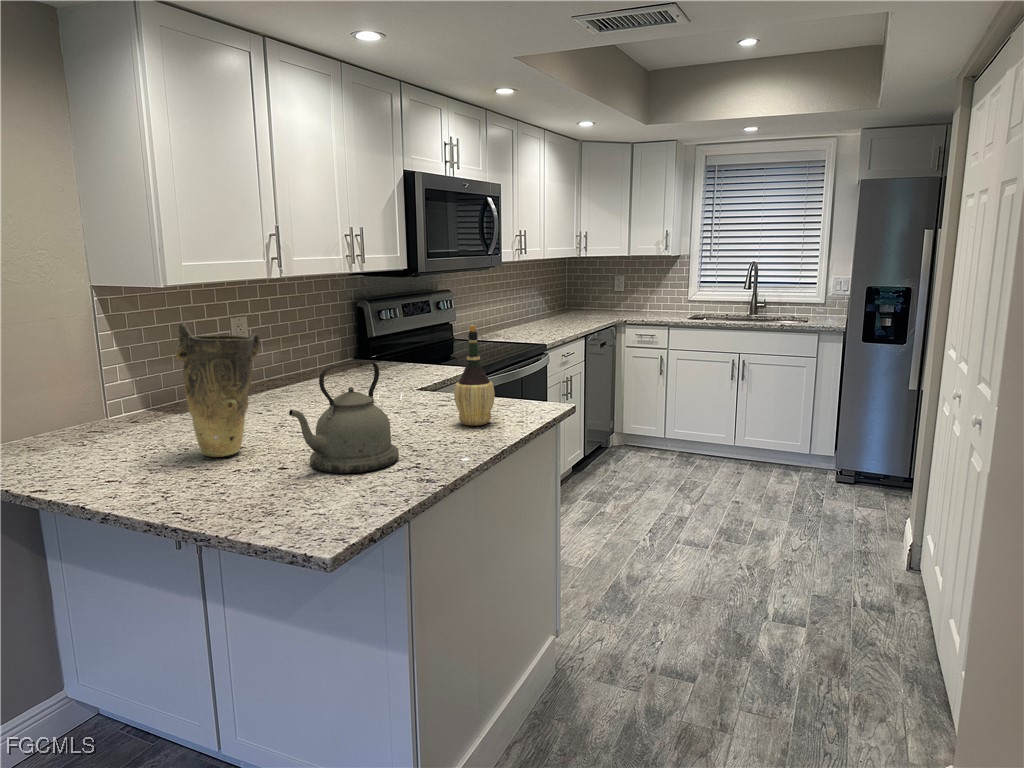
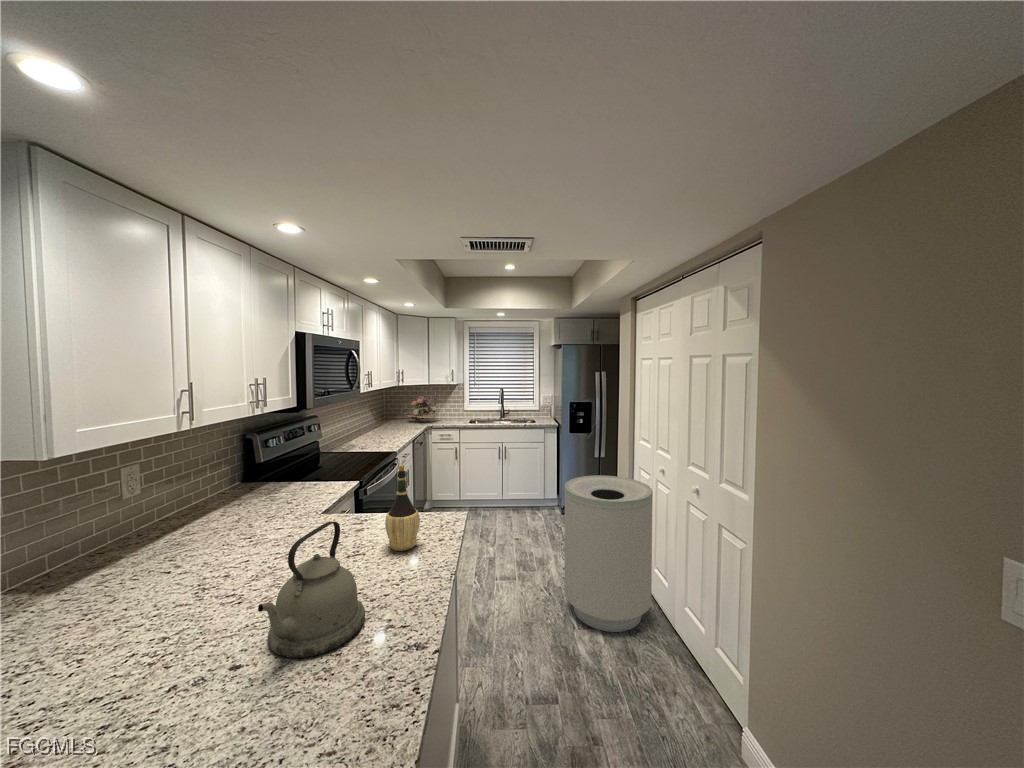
flower arrangement: none [592,272,647,315] -> present [407,395,440,421]
vase: present [175,322,260,457] -> none [77,507,193,672]
trash can: none [765,400,933,640] -> present [565,475,653,632]

